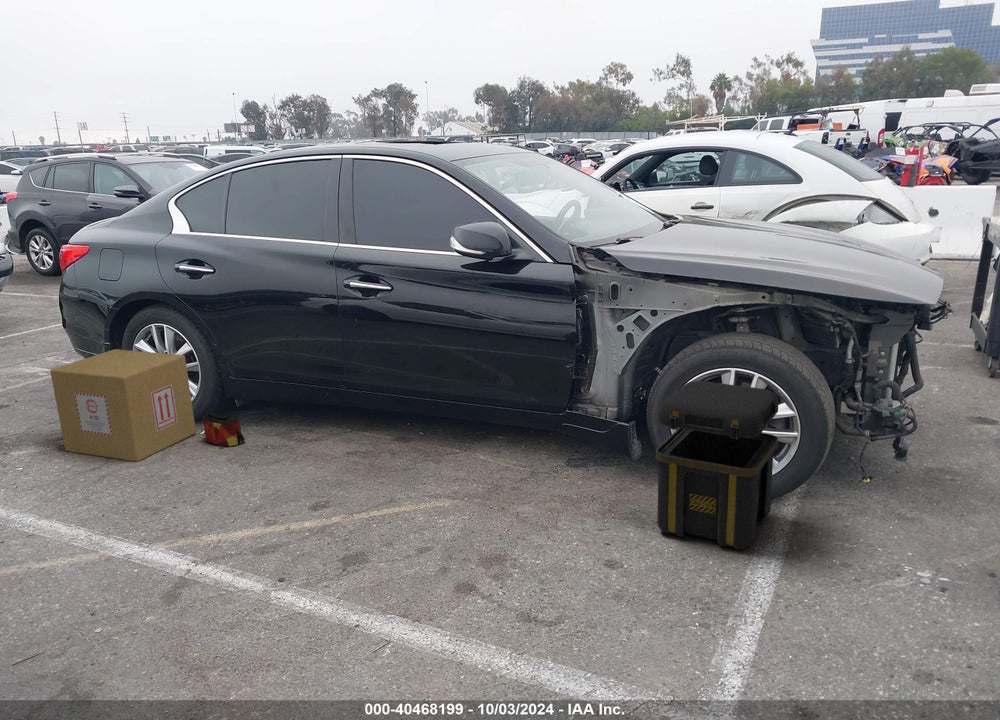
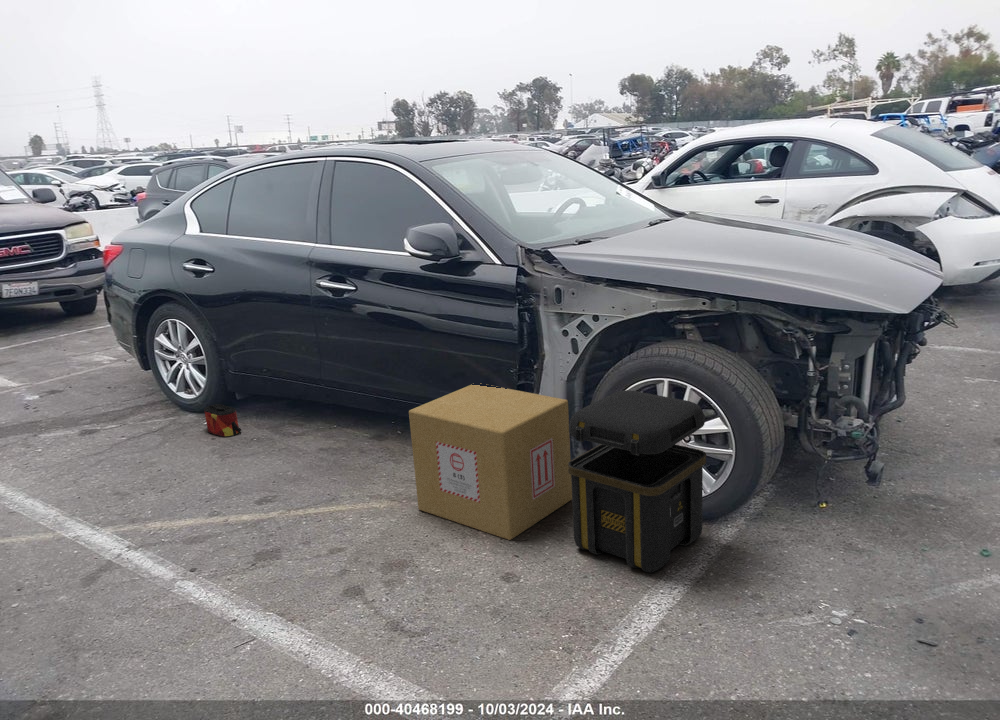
cardboard box: present [50,349,196,462] -> present [409,385,572,540]

